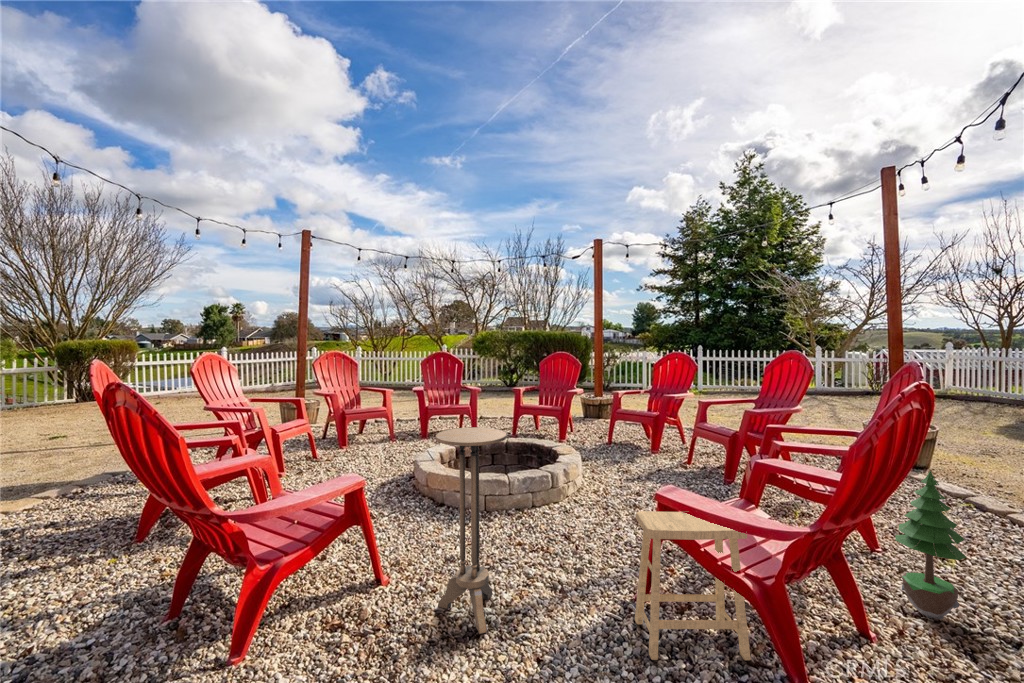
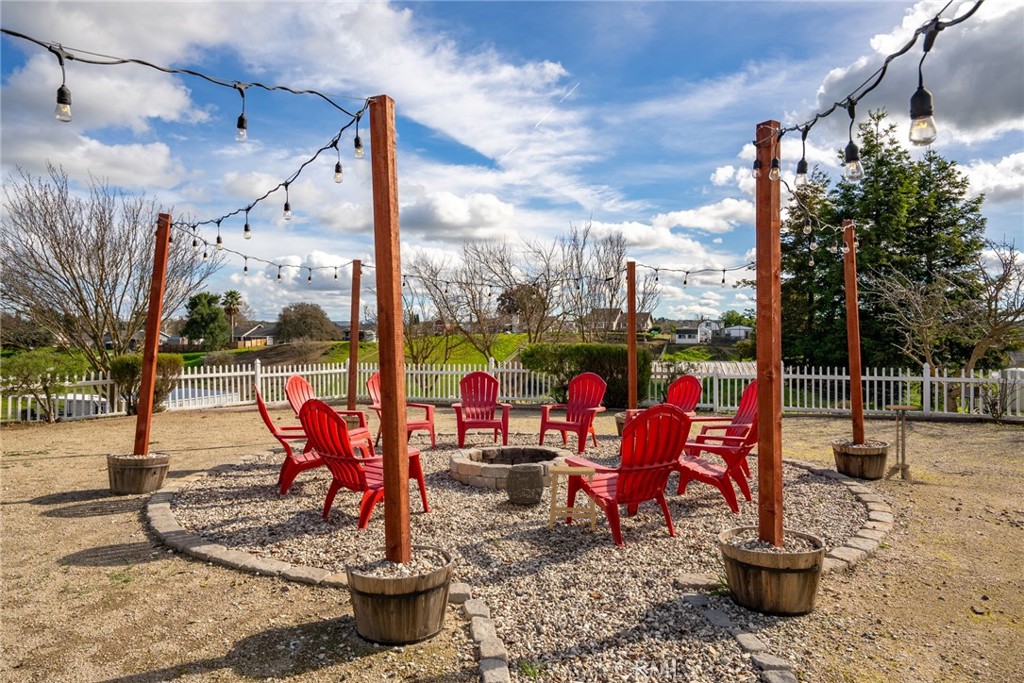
side table: present [436,427,506,634] -> present [884,405,919,484]
potted tree: present [895,471,966,619] -> none [689,449,717,525]
woven basket: none [514,484,578,557] -> present [506,465,544,504]

